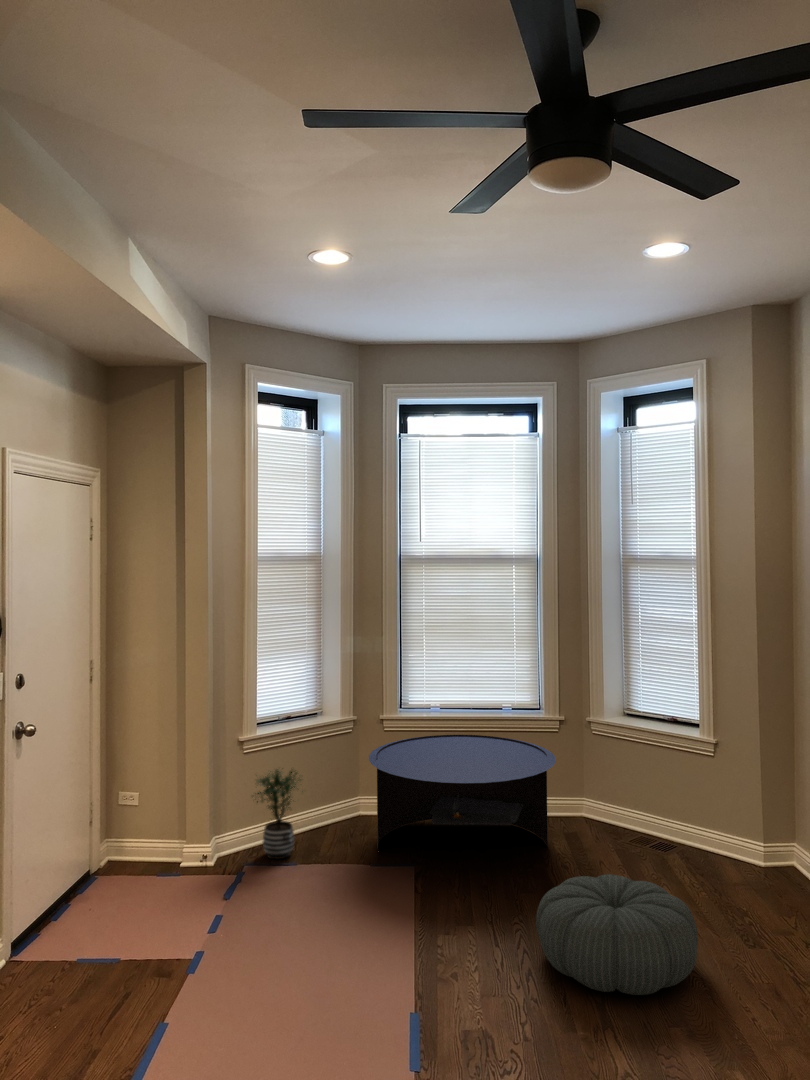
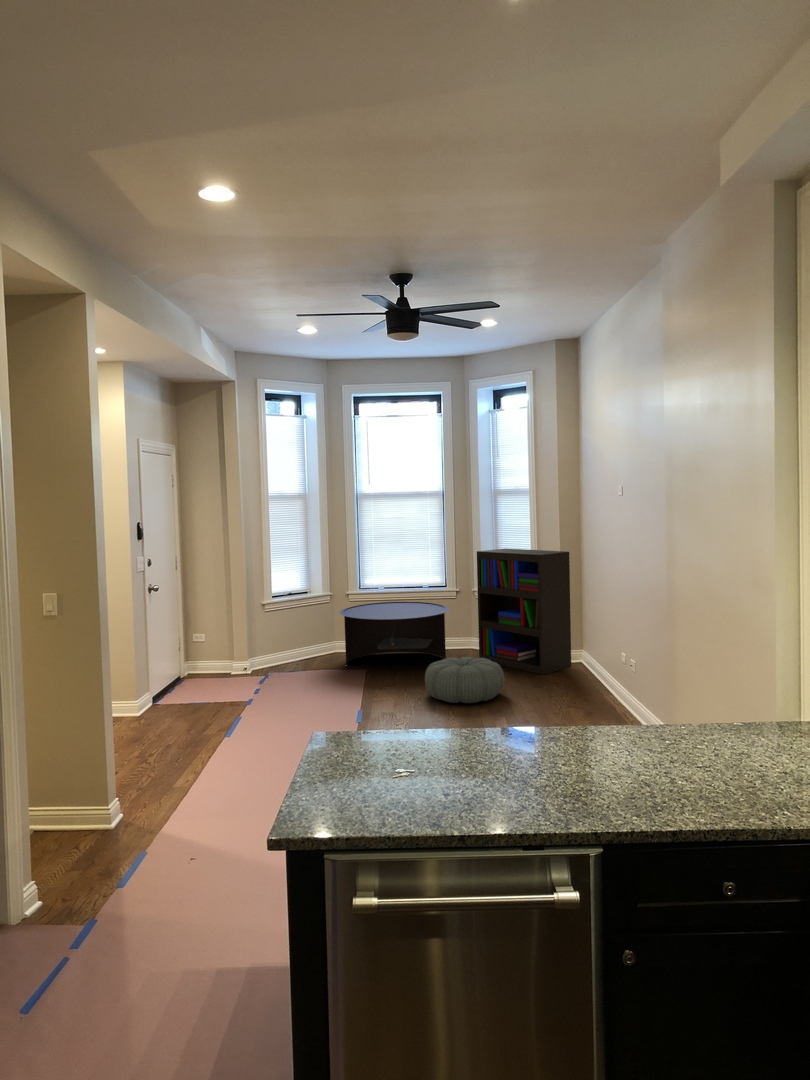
bookshelf: none [604,654,780,897] -> present [477,549,571,675]
potted plant: present [255,769,303,859] -> none [270,618,304,670]

